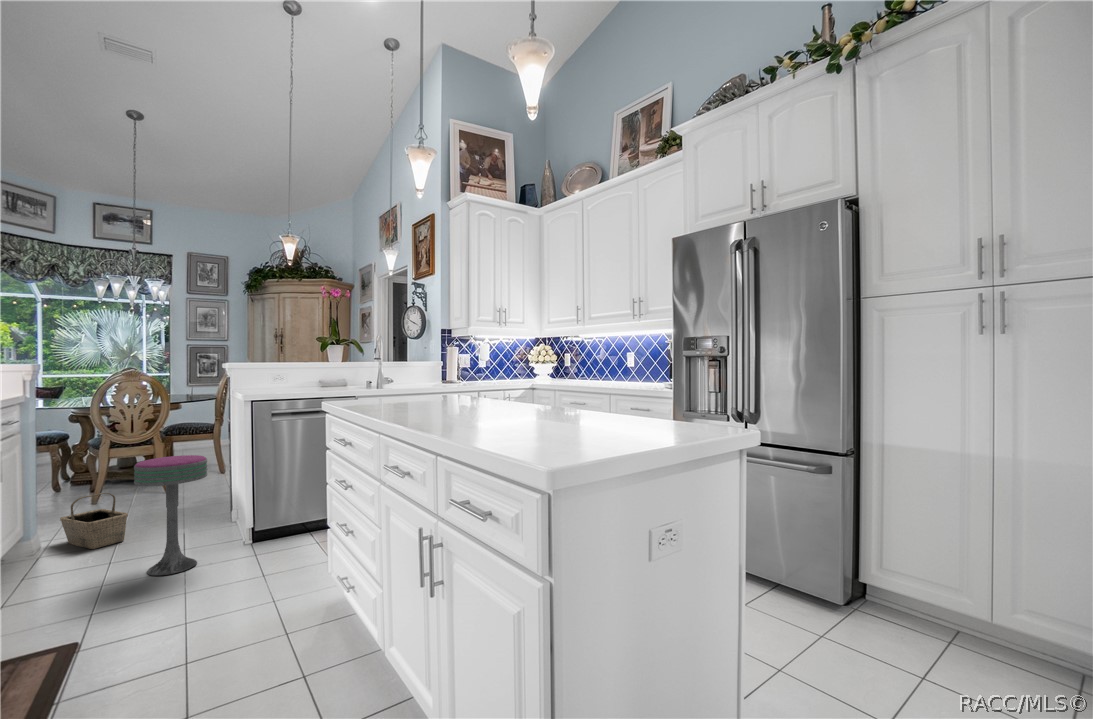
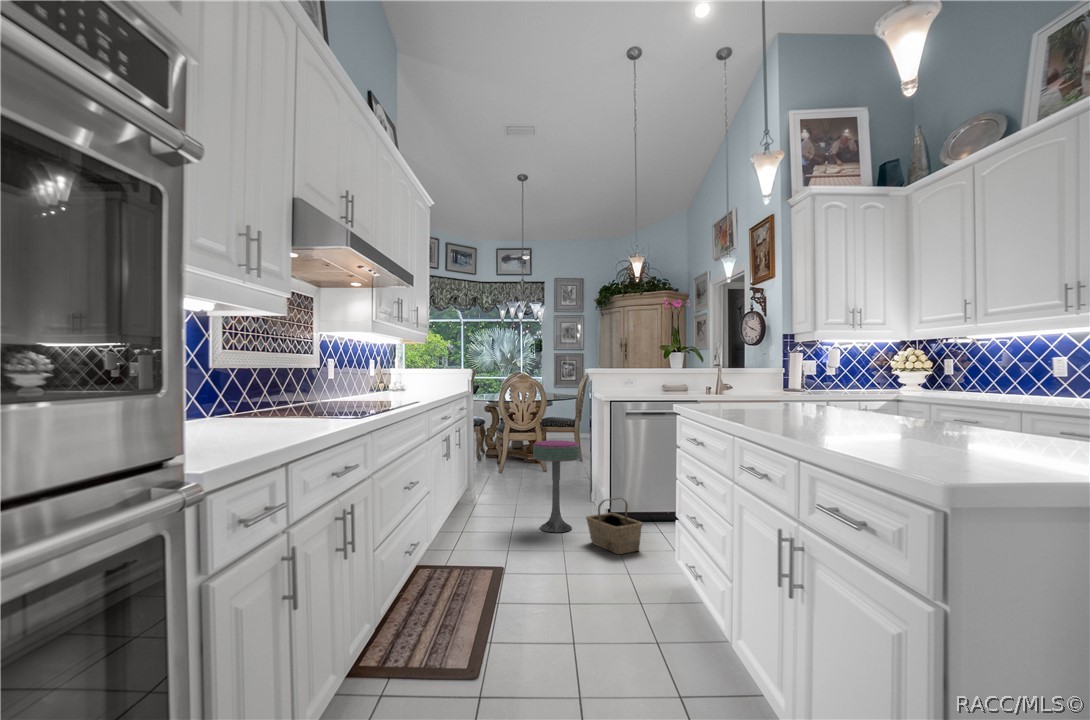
basket: present [60,493,128,549] -> present [586,498,642,554]

